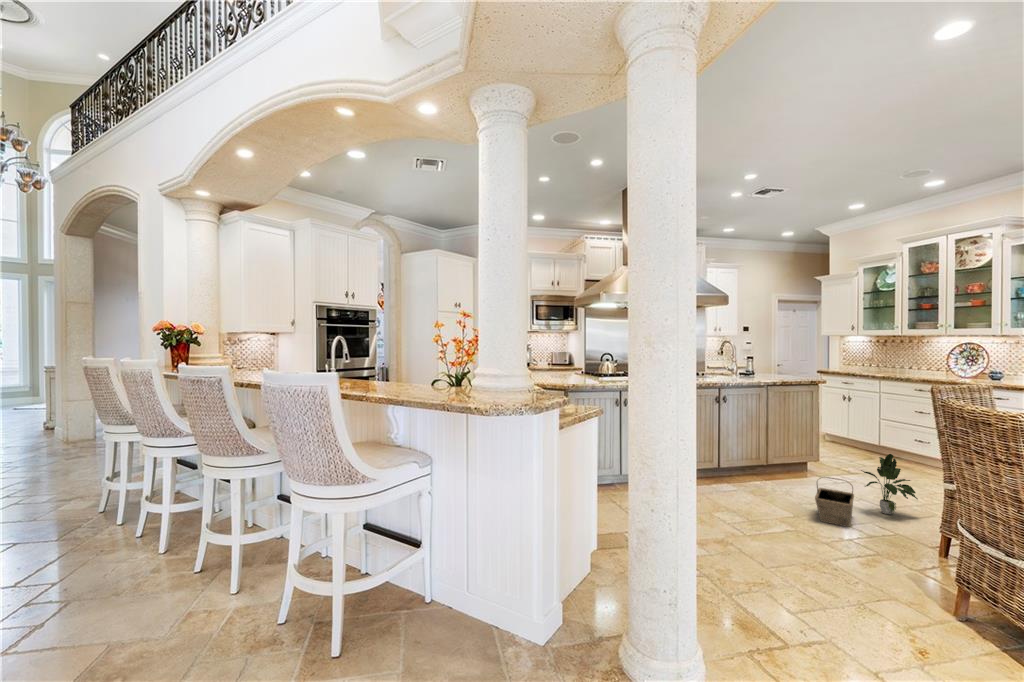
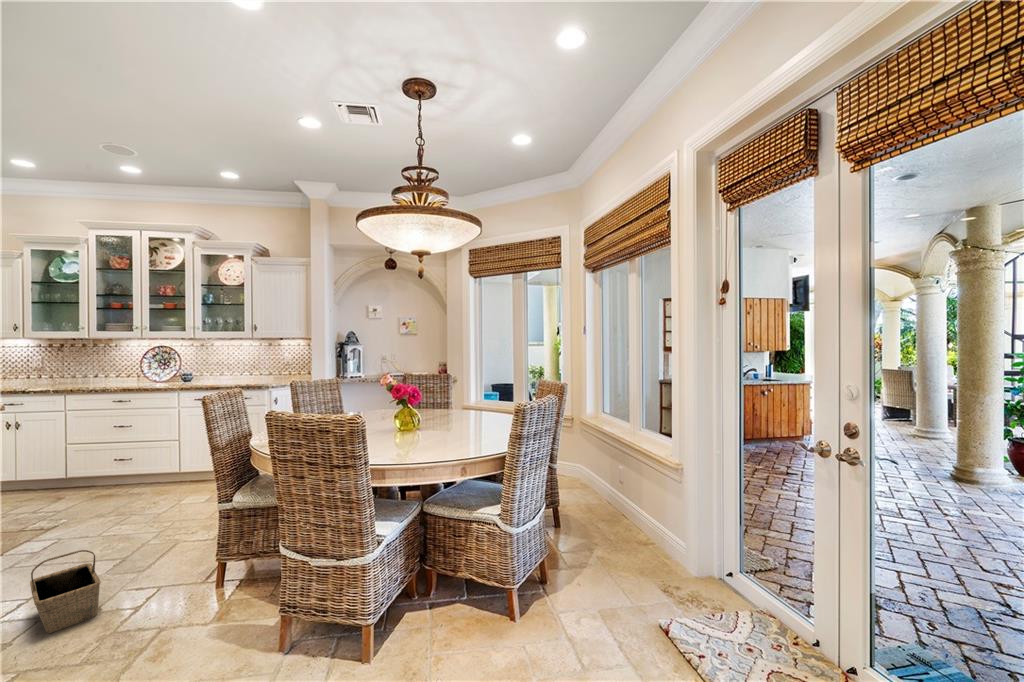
potted plant: present [861,454,918,514] -> none [92,488,166,567]

